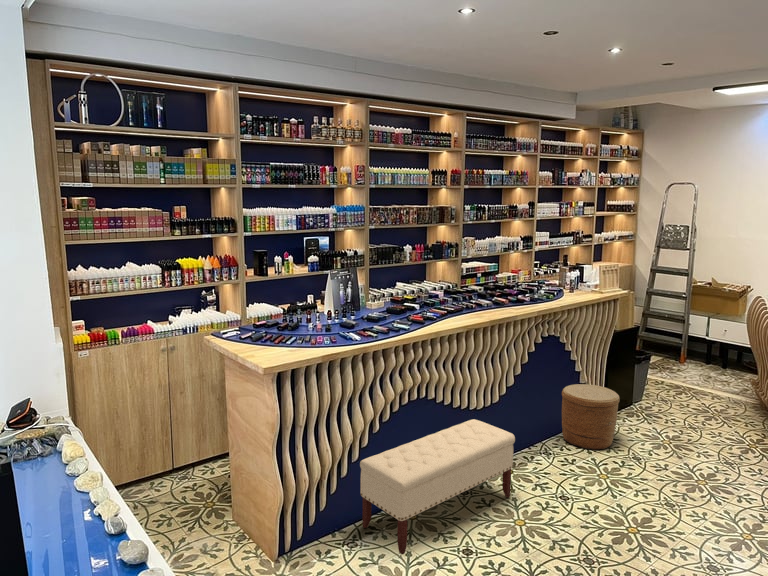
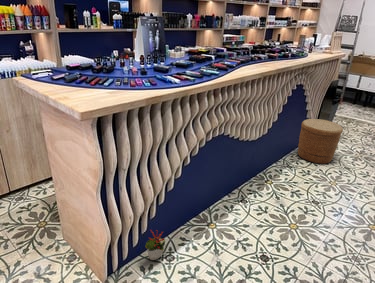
bench: present [360,419,515,554] -> none [175,148,290,266]
decorative plant: none [323,505,346,545] -> present [145,230,165,260]

